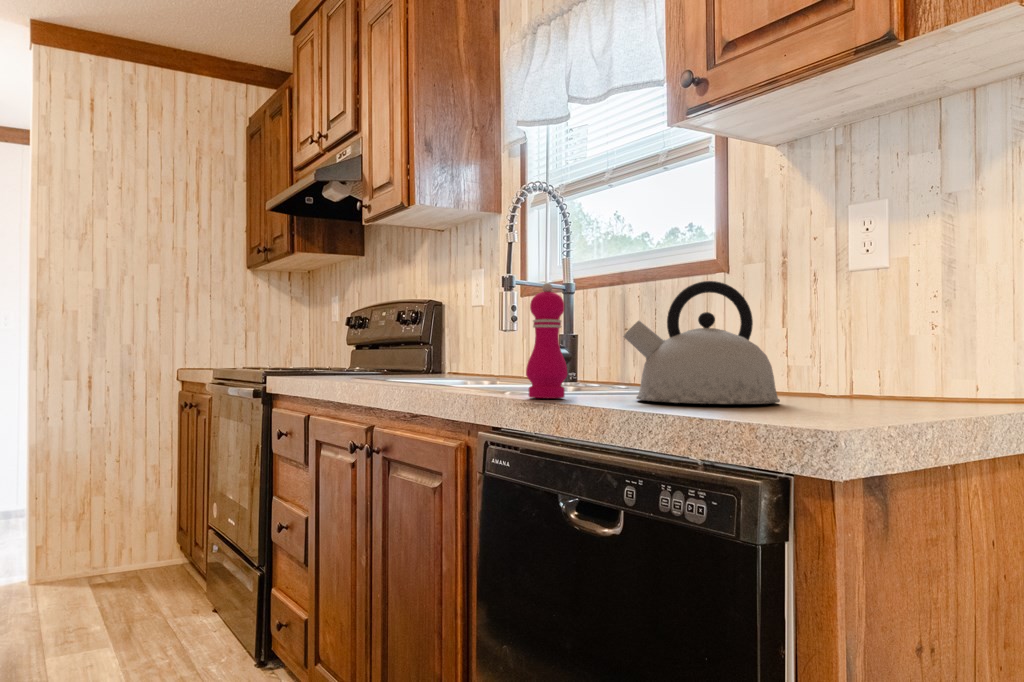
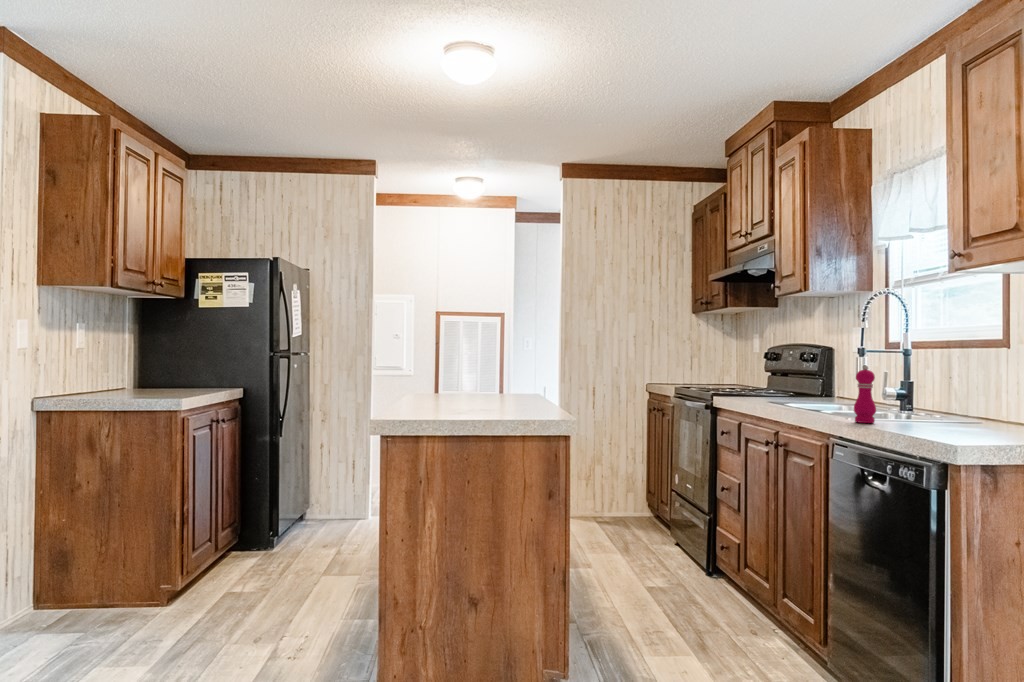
kettle: present [624,281,780,404] -> none [904,368,992,432]

